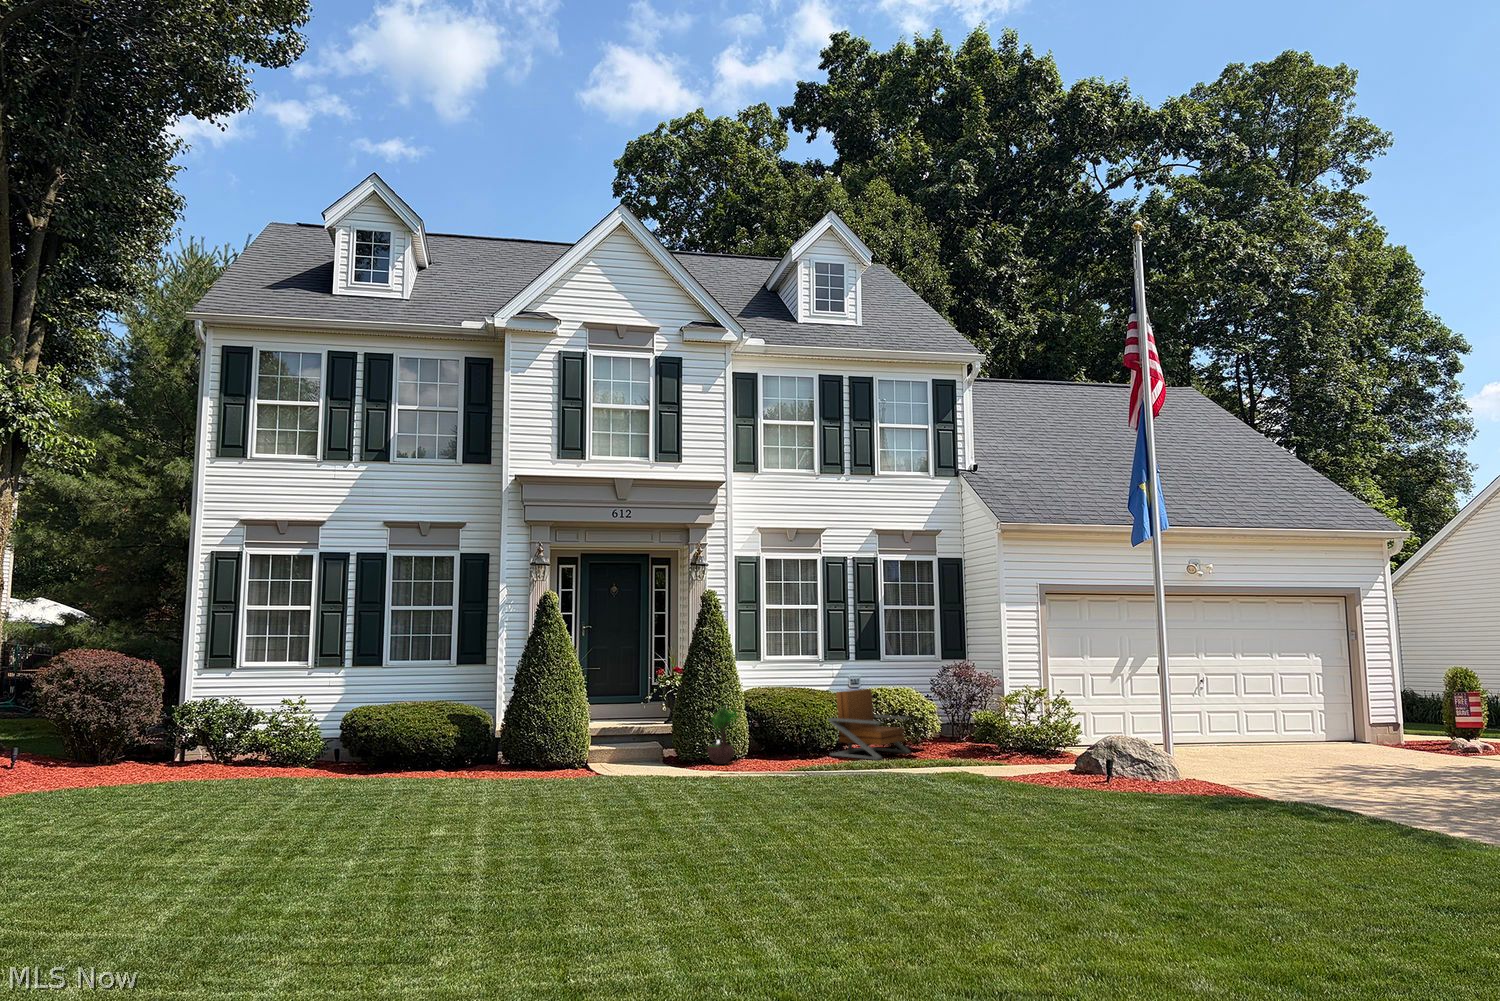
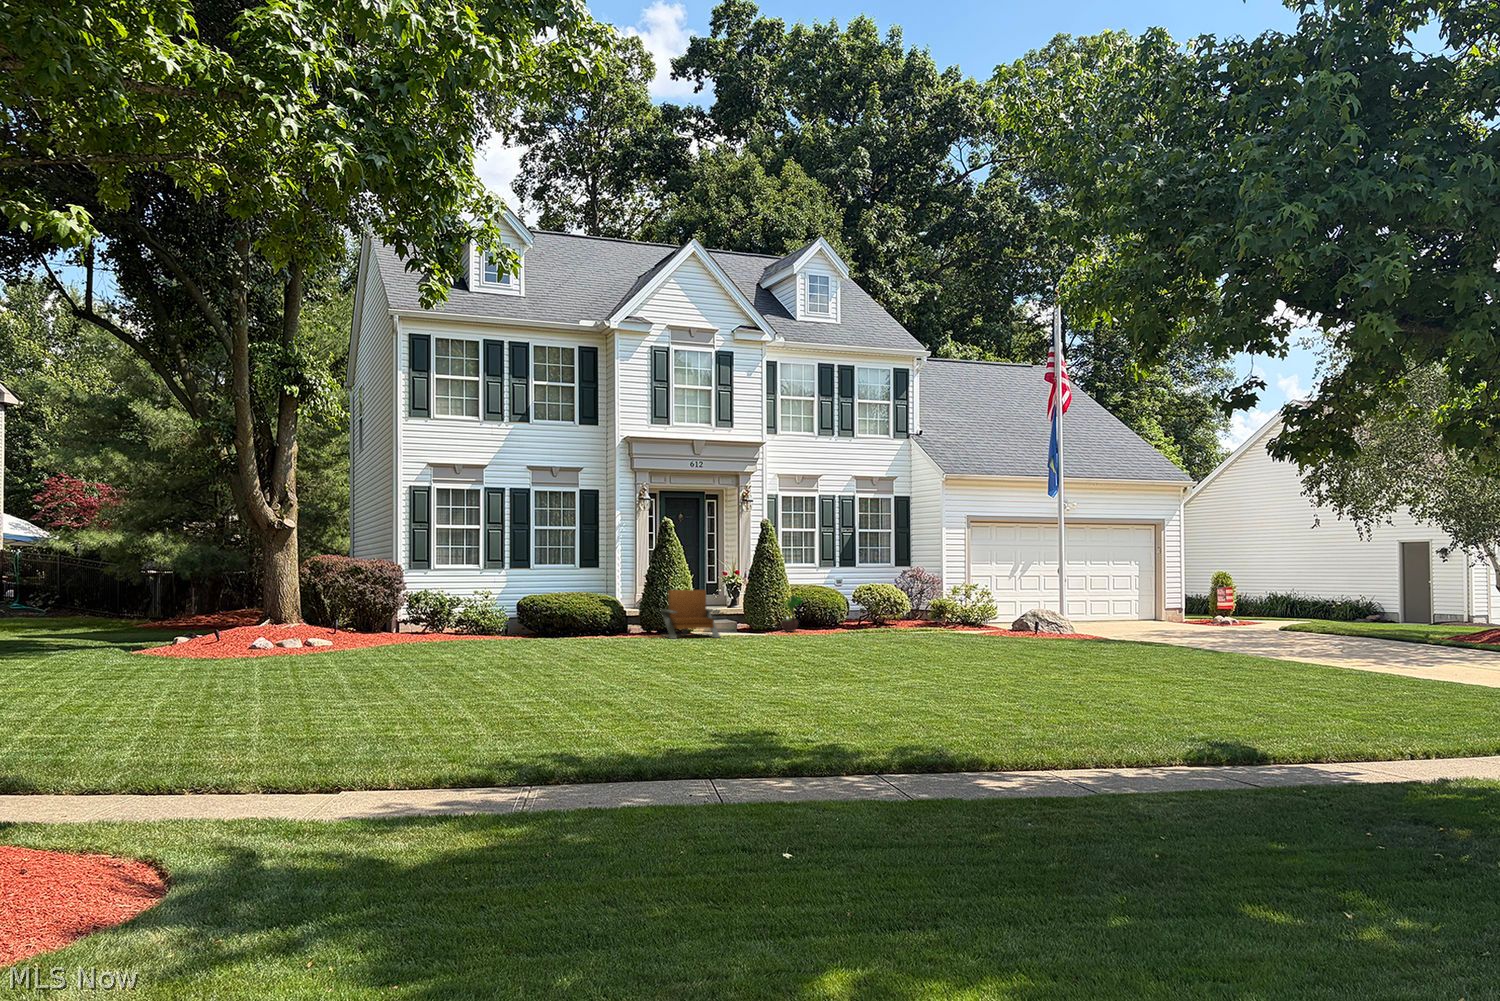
lounge chair: present [828,689,910,760] -> present [661,590,720,639]

